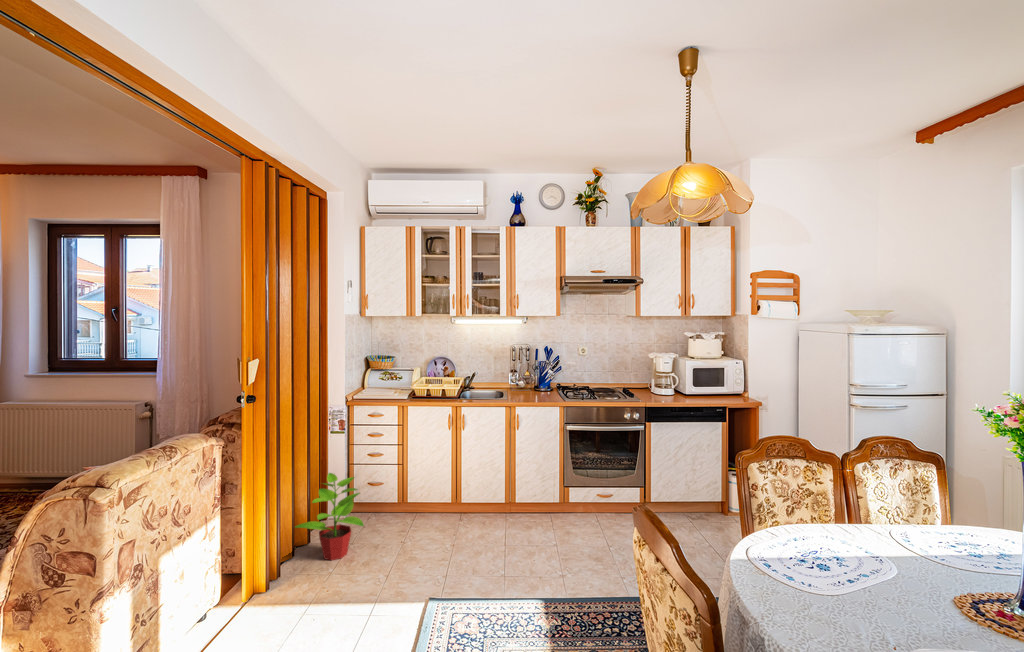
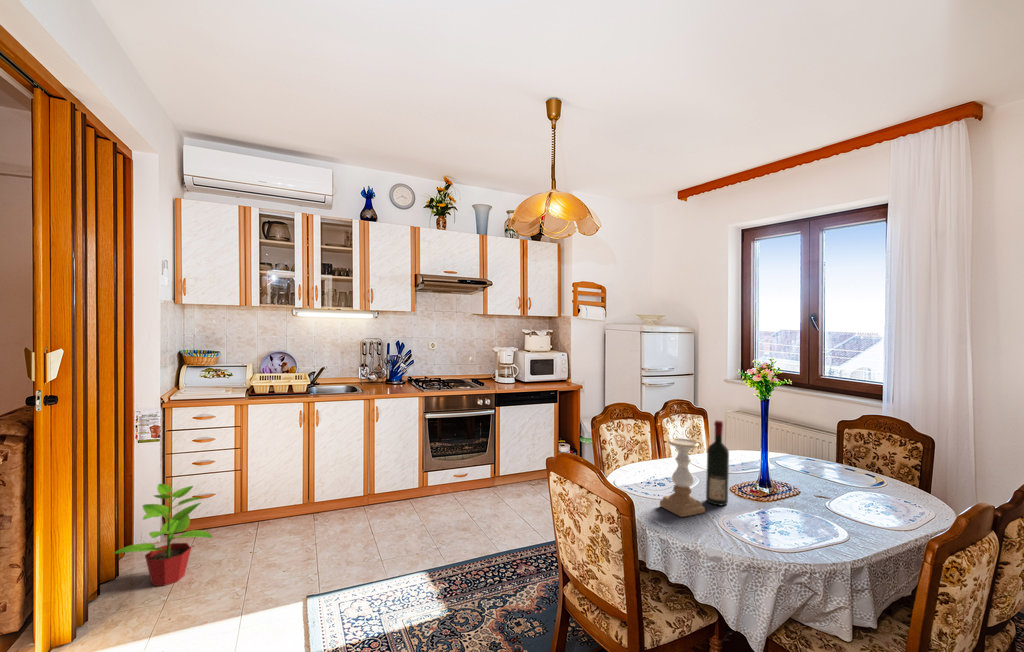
wine bottle: none [873,496,913,627] -> present [706,420,729,505]
candle holder: none [788,514,859,633] -> present [660,439,705,517]

